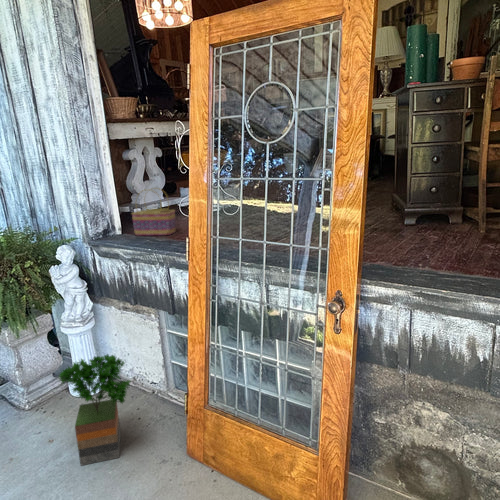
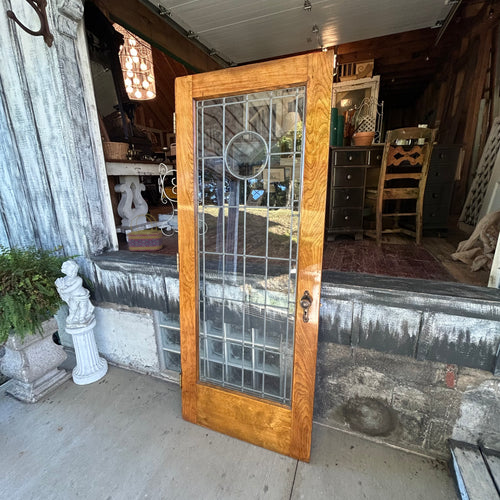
potted tree: present [59,354,130,465] -> none [70,351,138,451]

